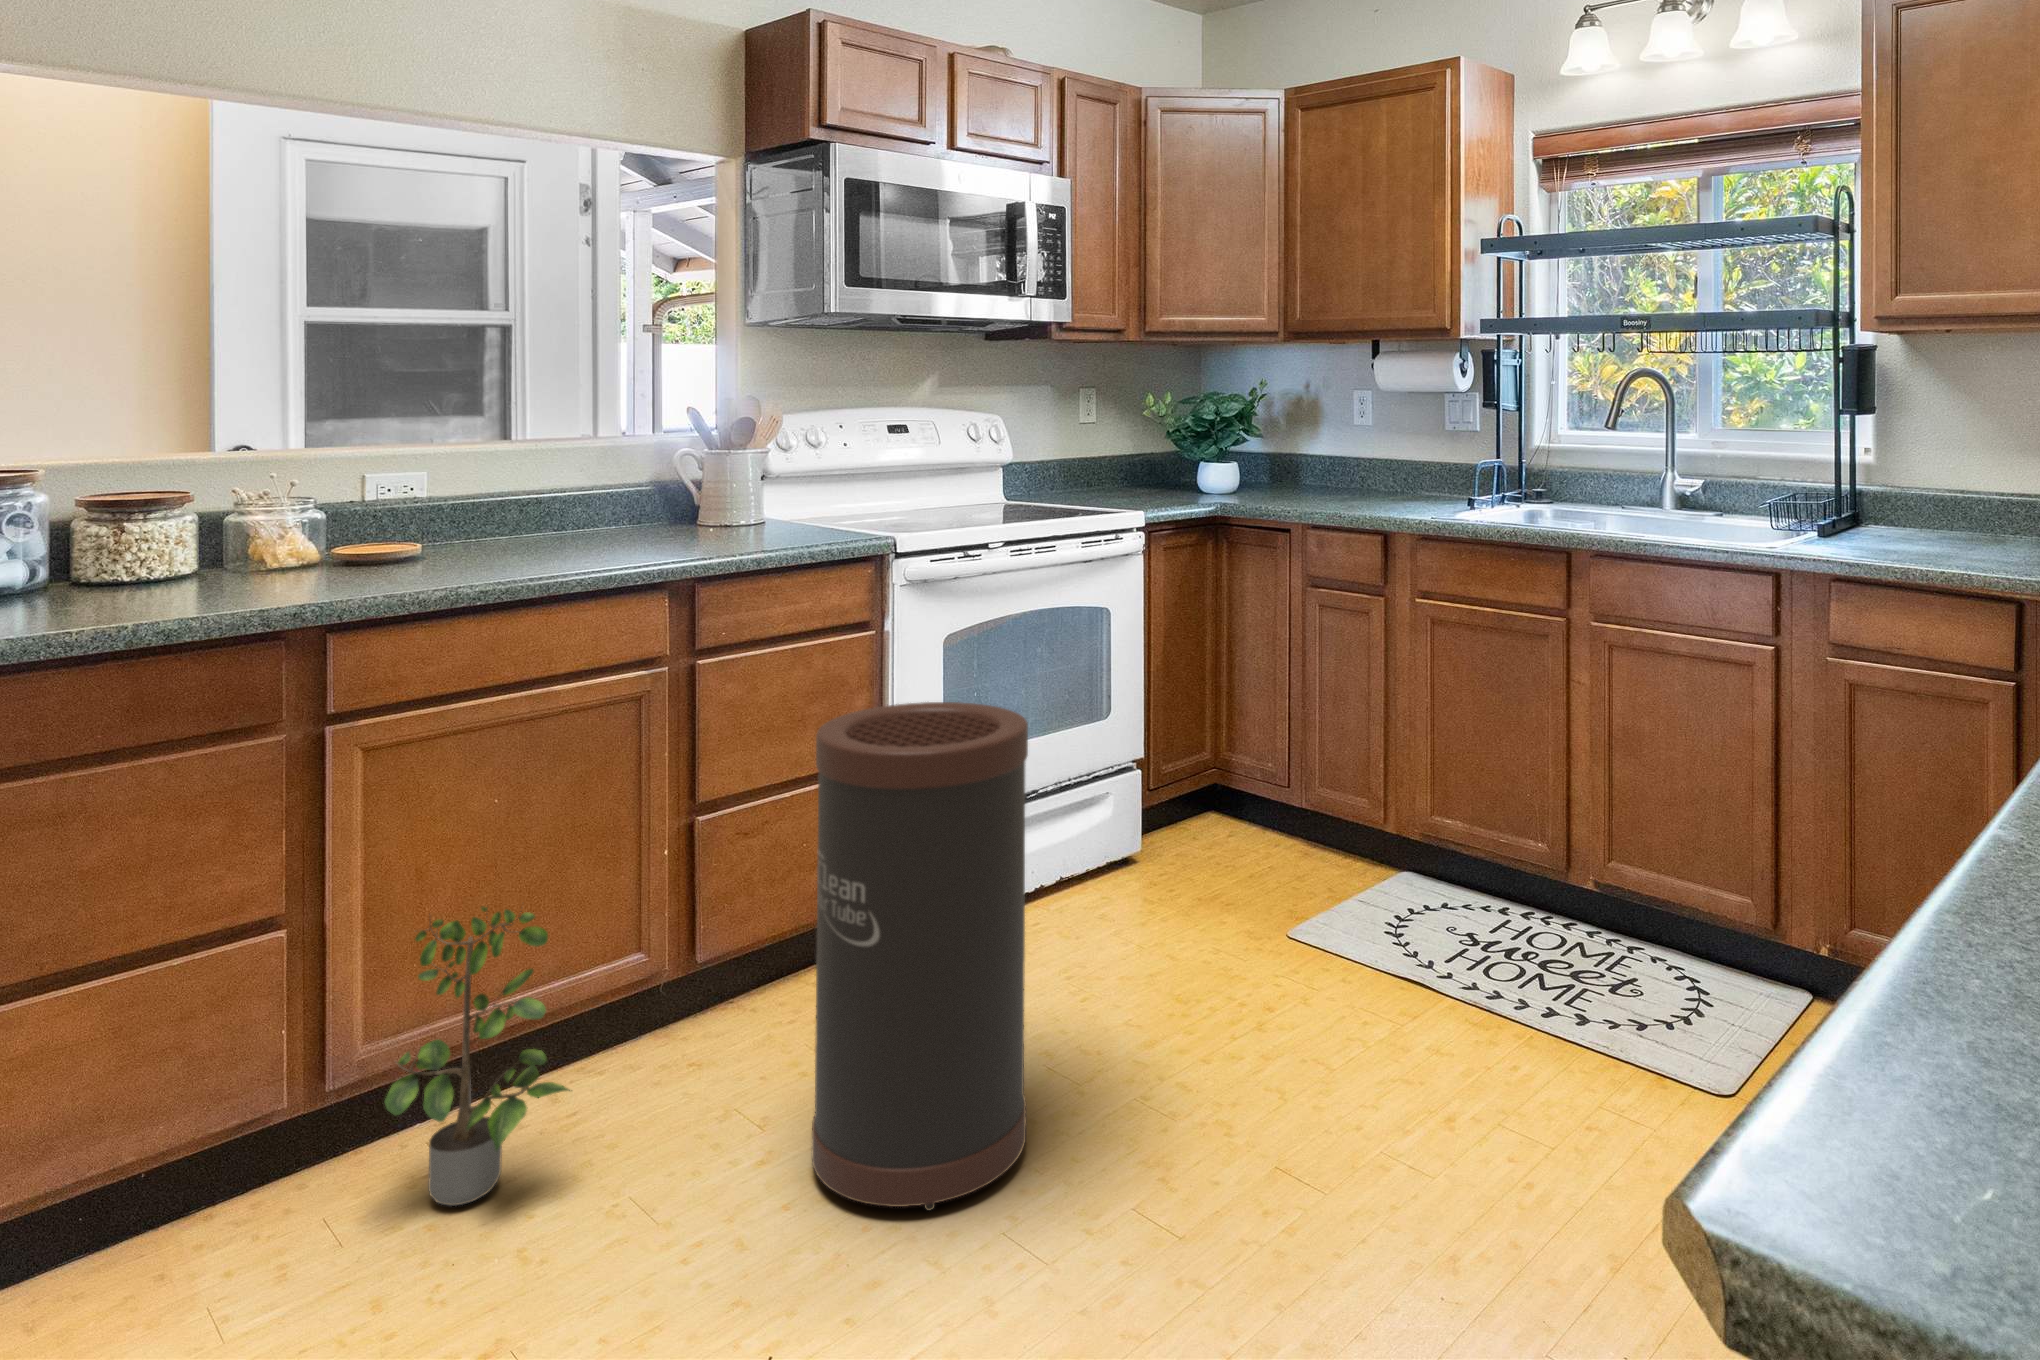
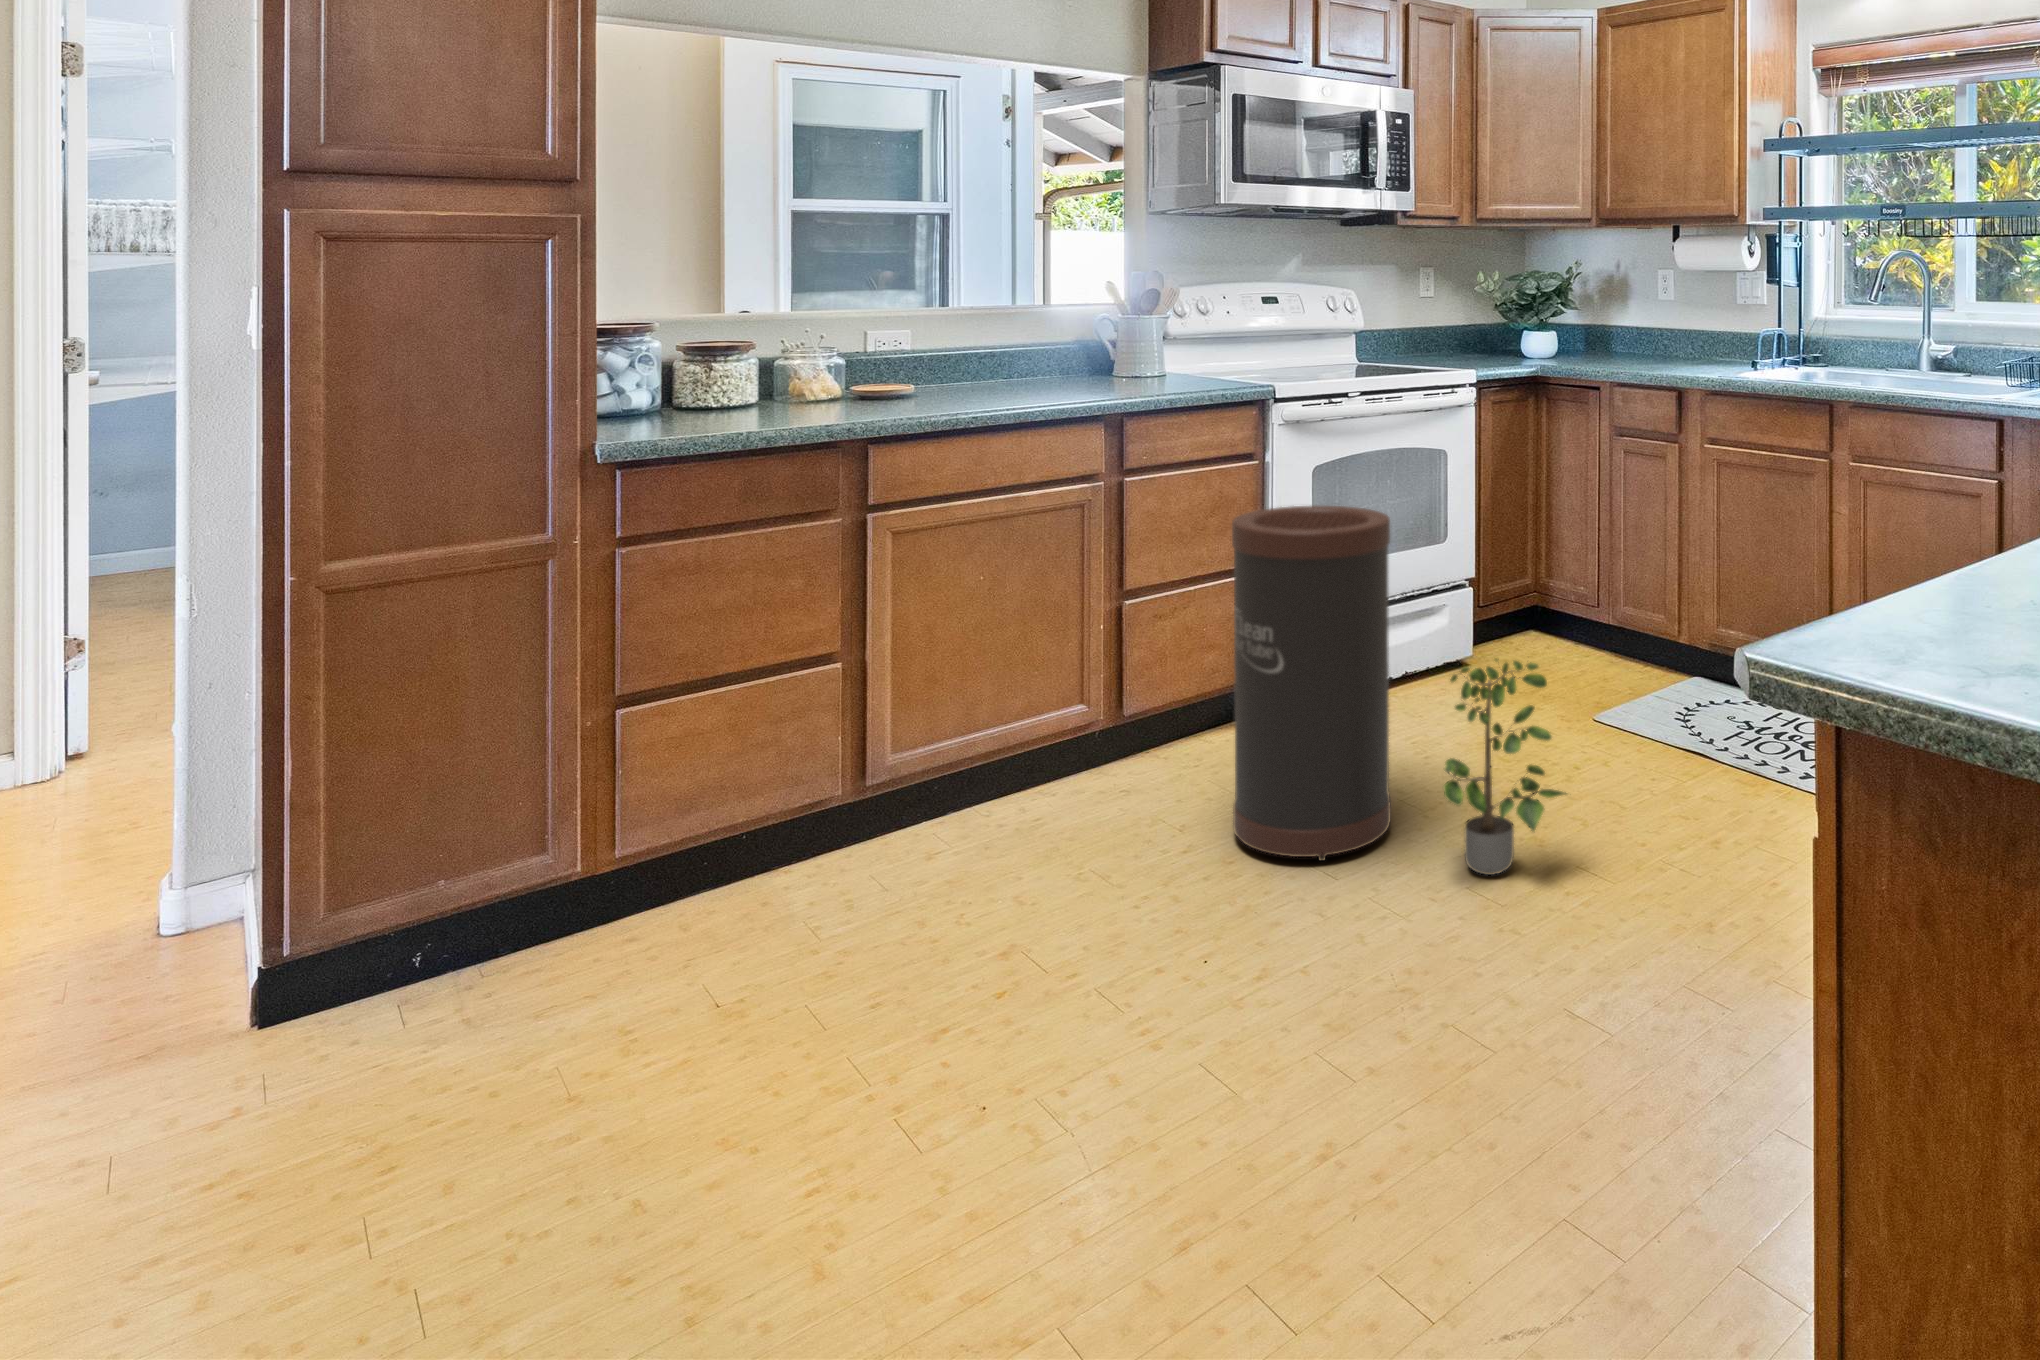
potted plant: present [384,906,569,1206] -> present [1444,659,1565,875]

